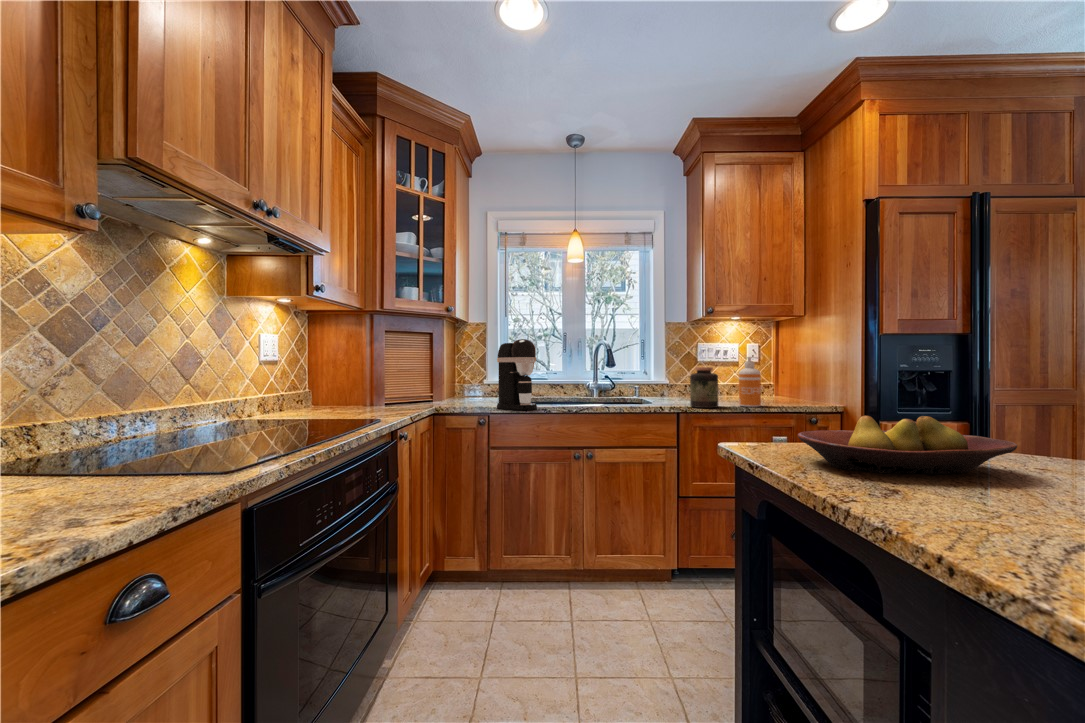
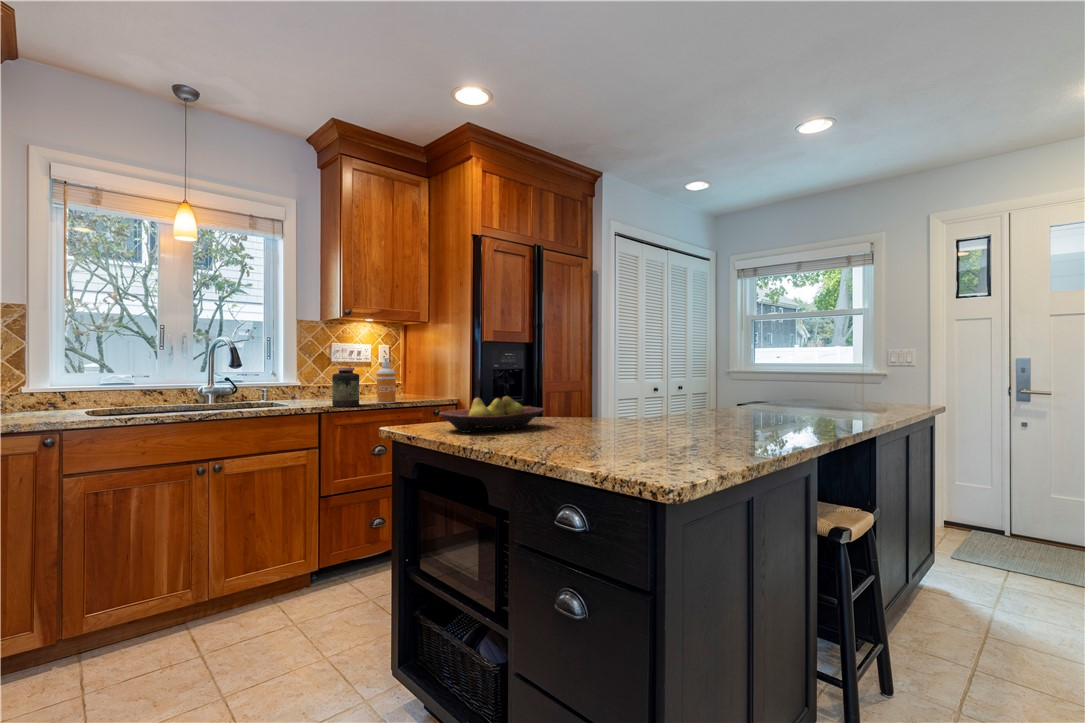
coffee maker: present [497,339,537,410] -> none [75,332,145,422]

